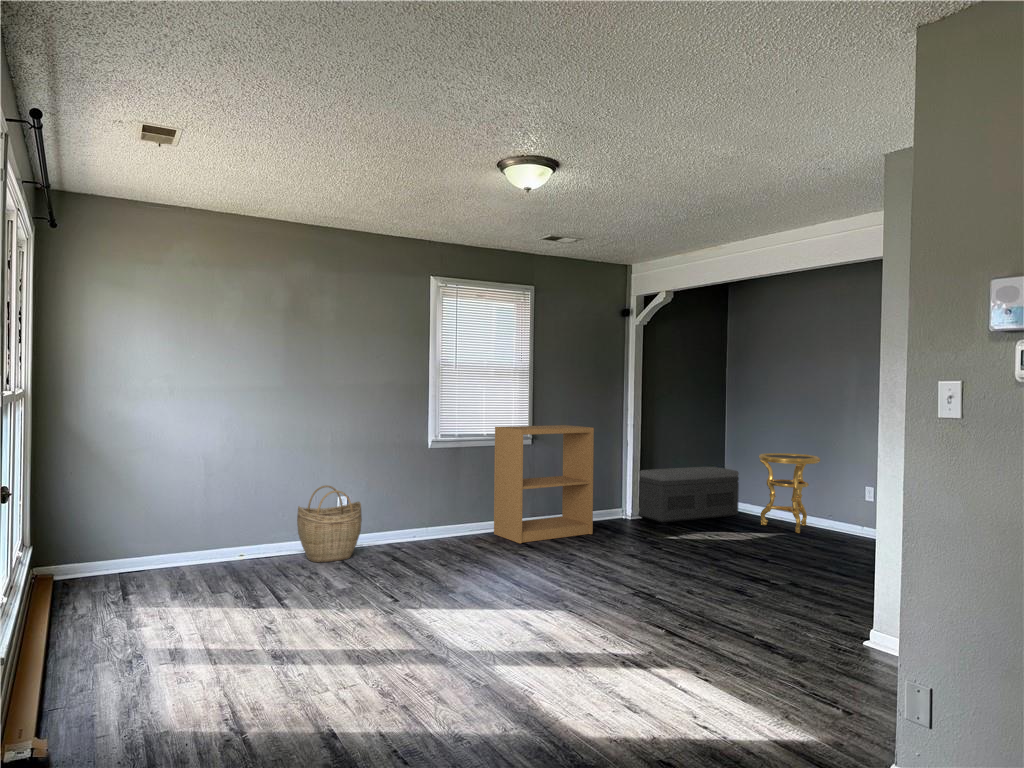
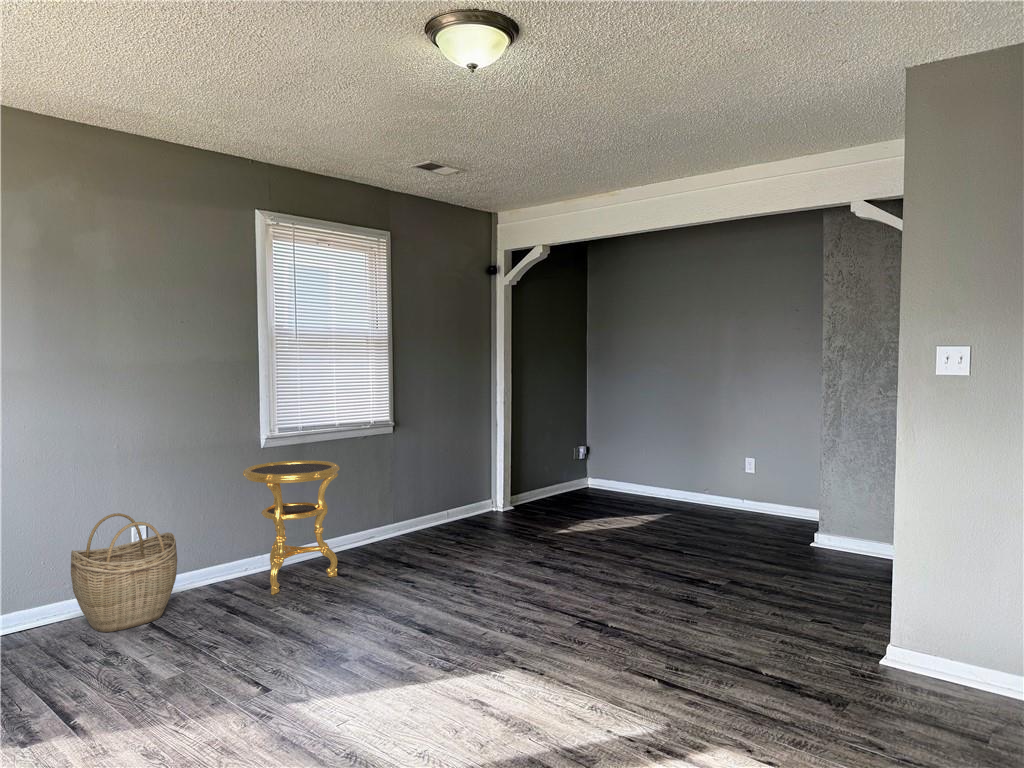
bookshelf: present [494,425,594,543] -> none [350,406,473,562]
side table: present [759,453,820,533] -> present [243,460,340,595]
storage bench: present [639,467,739,522] -> none [506,444,611,513]

